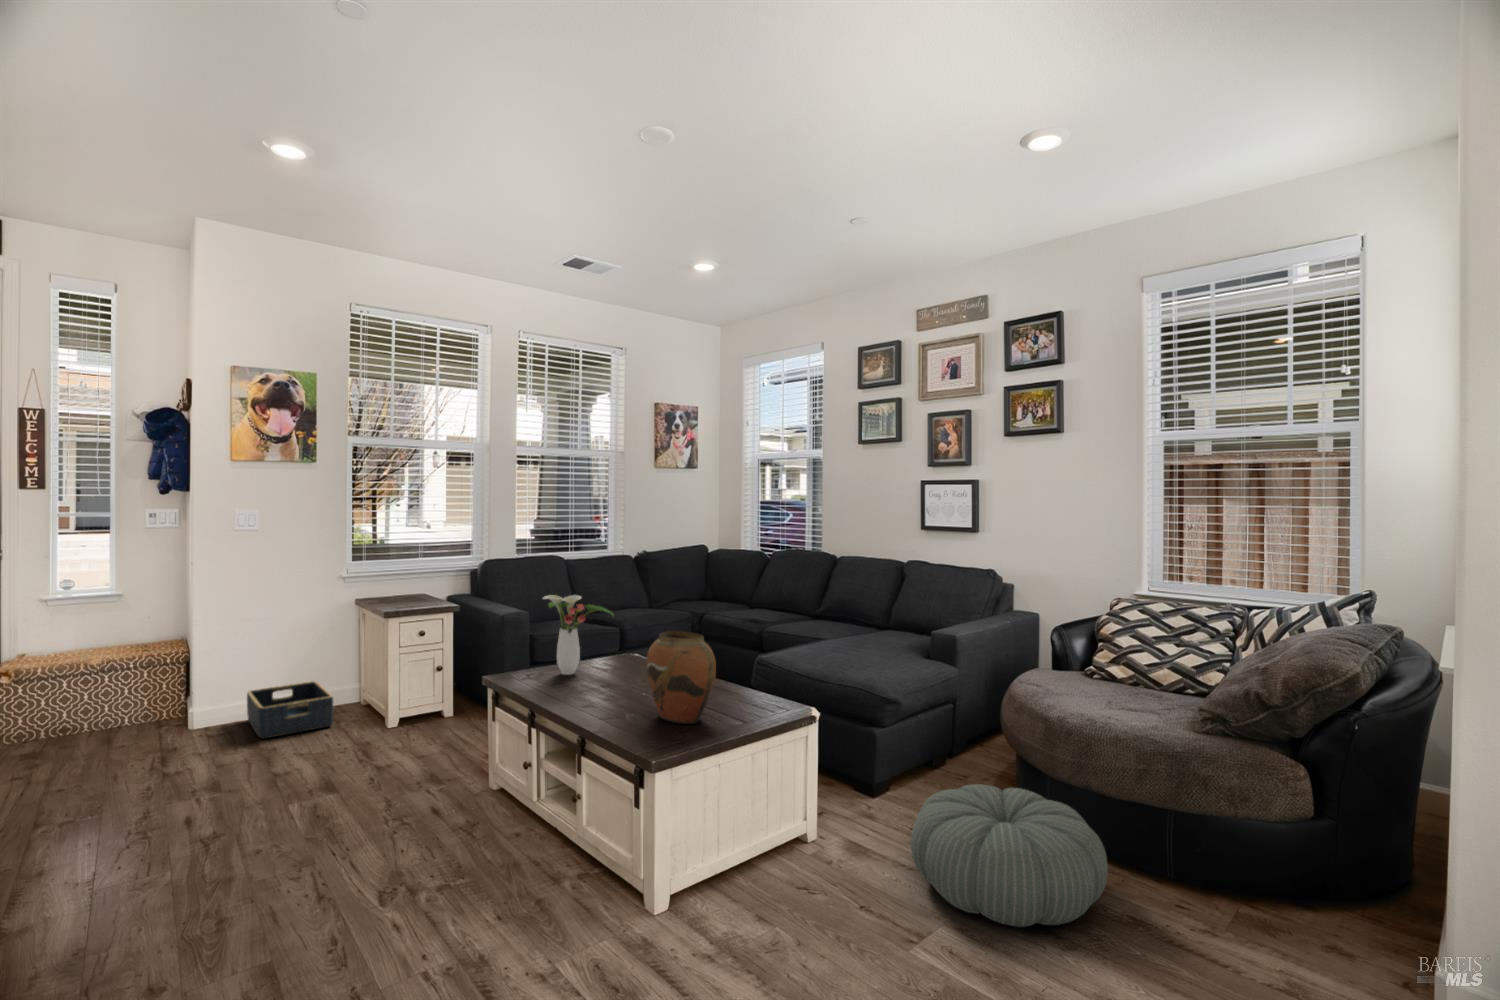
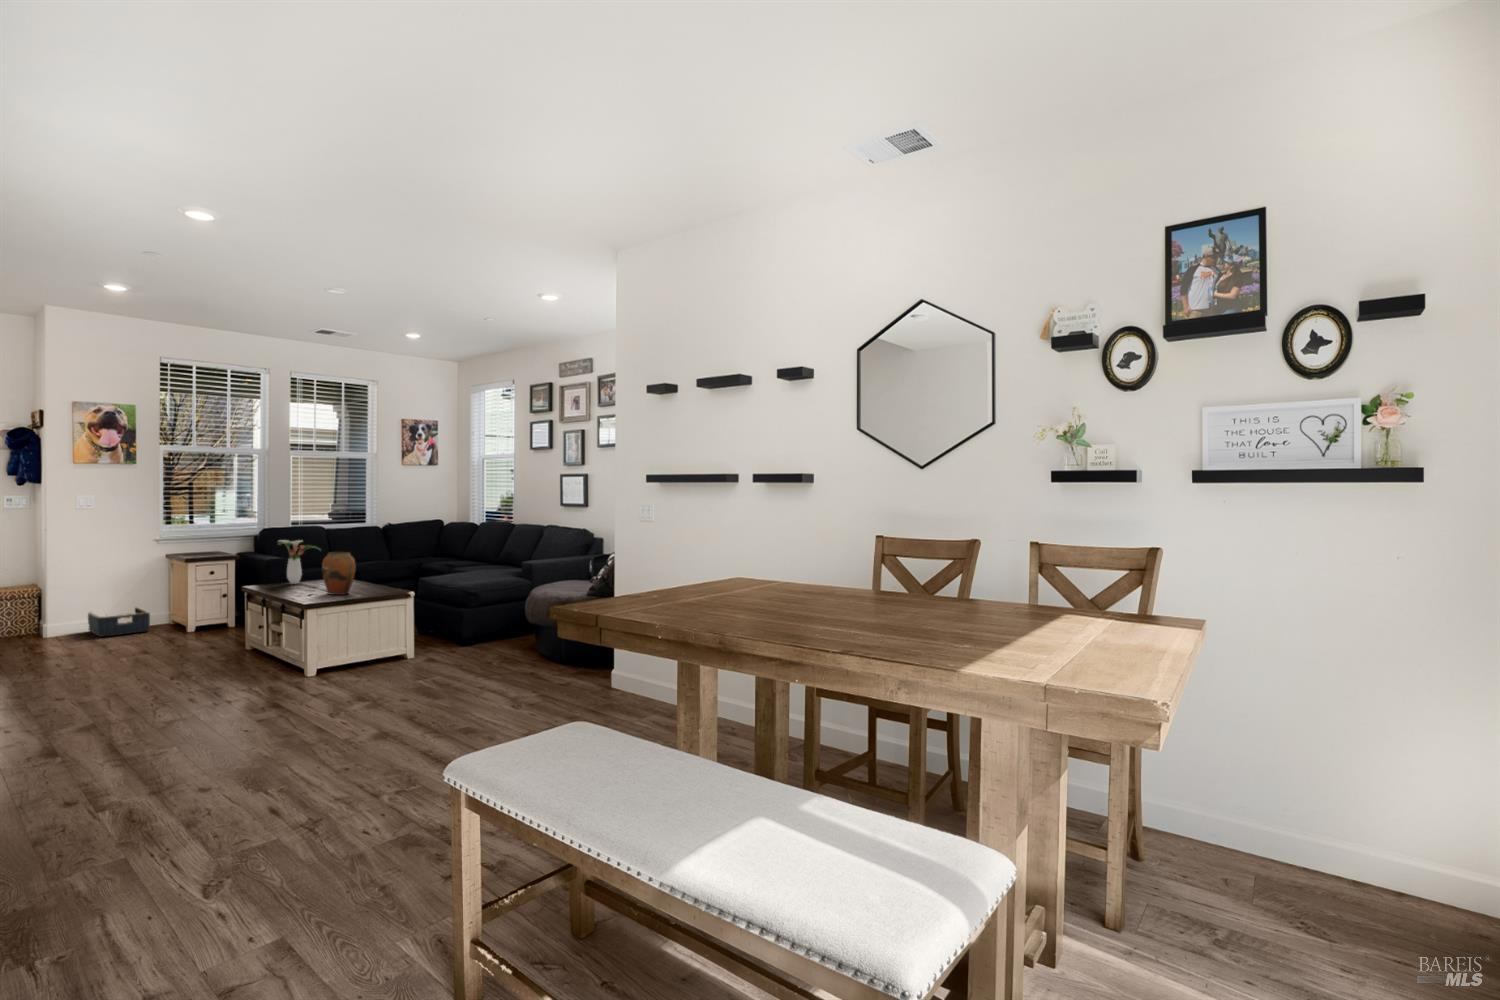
pouf: present [911,784,1108,927] -> none [445,621,533,668]

